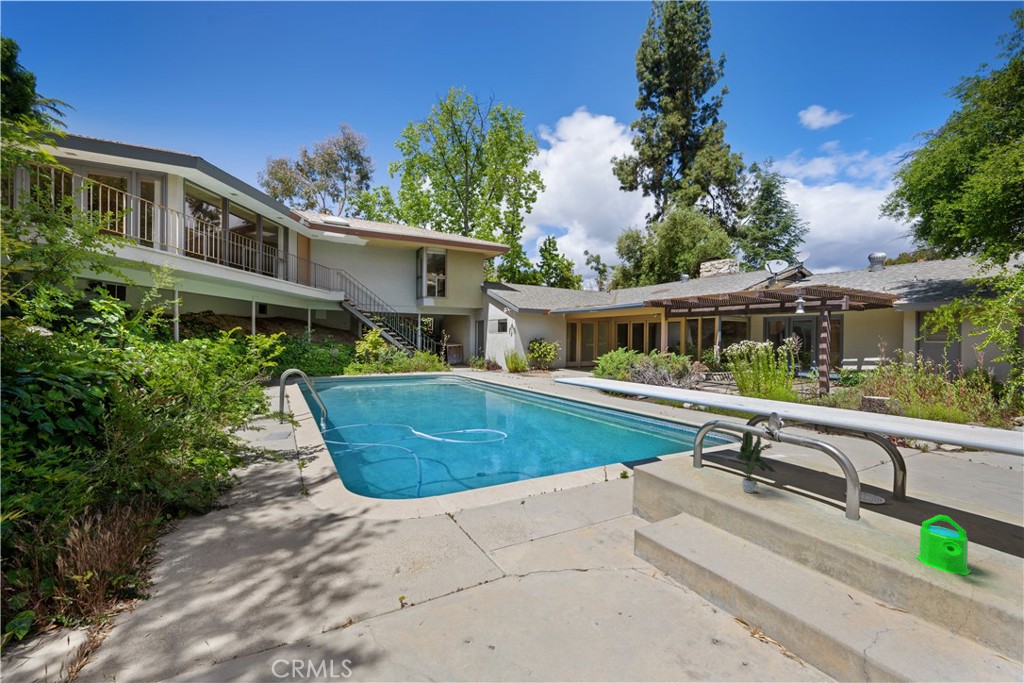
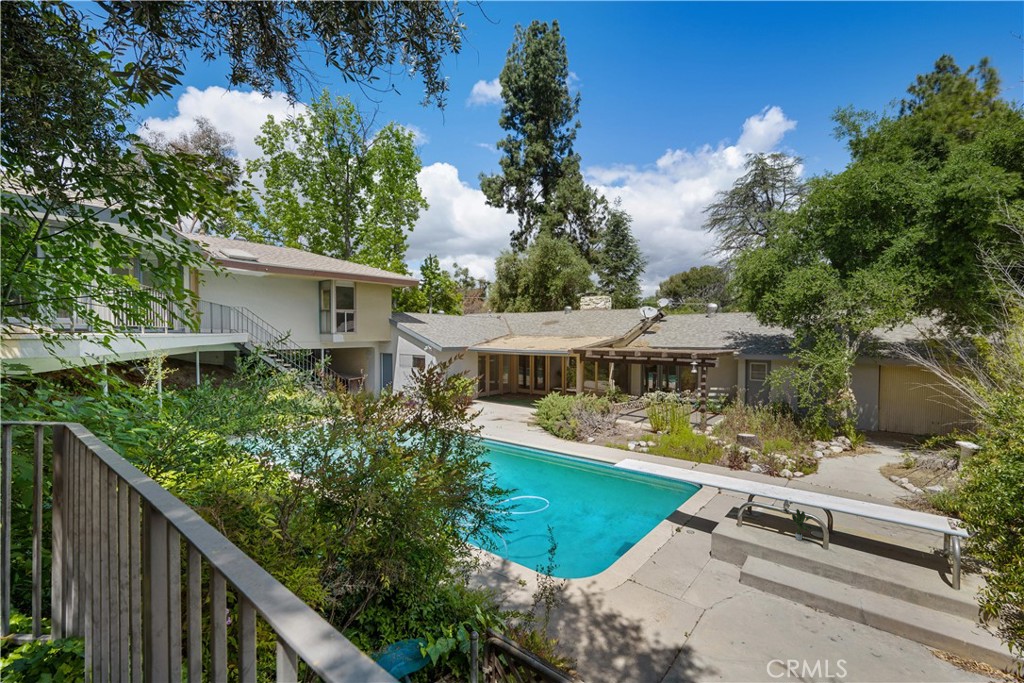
watering can: present [916,515,971,575] -> none [884,546,905,568]

